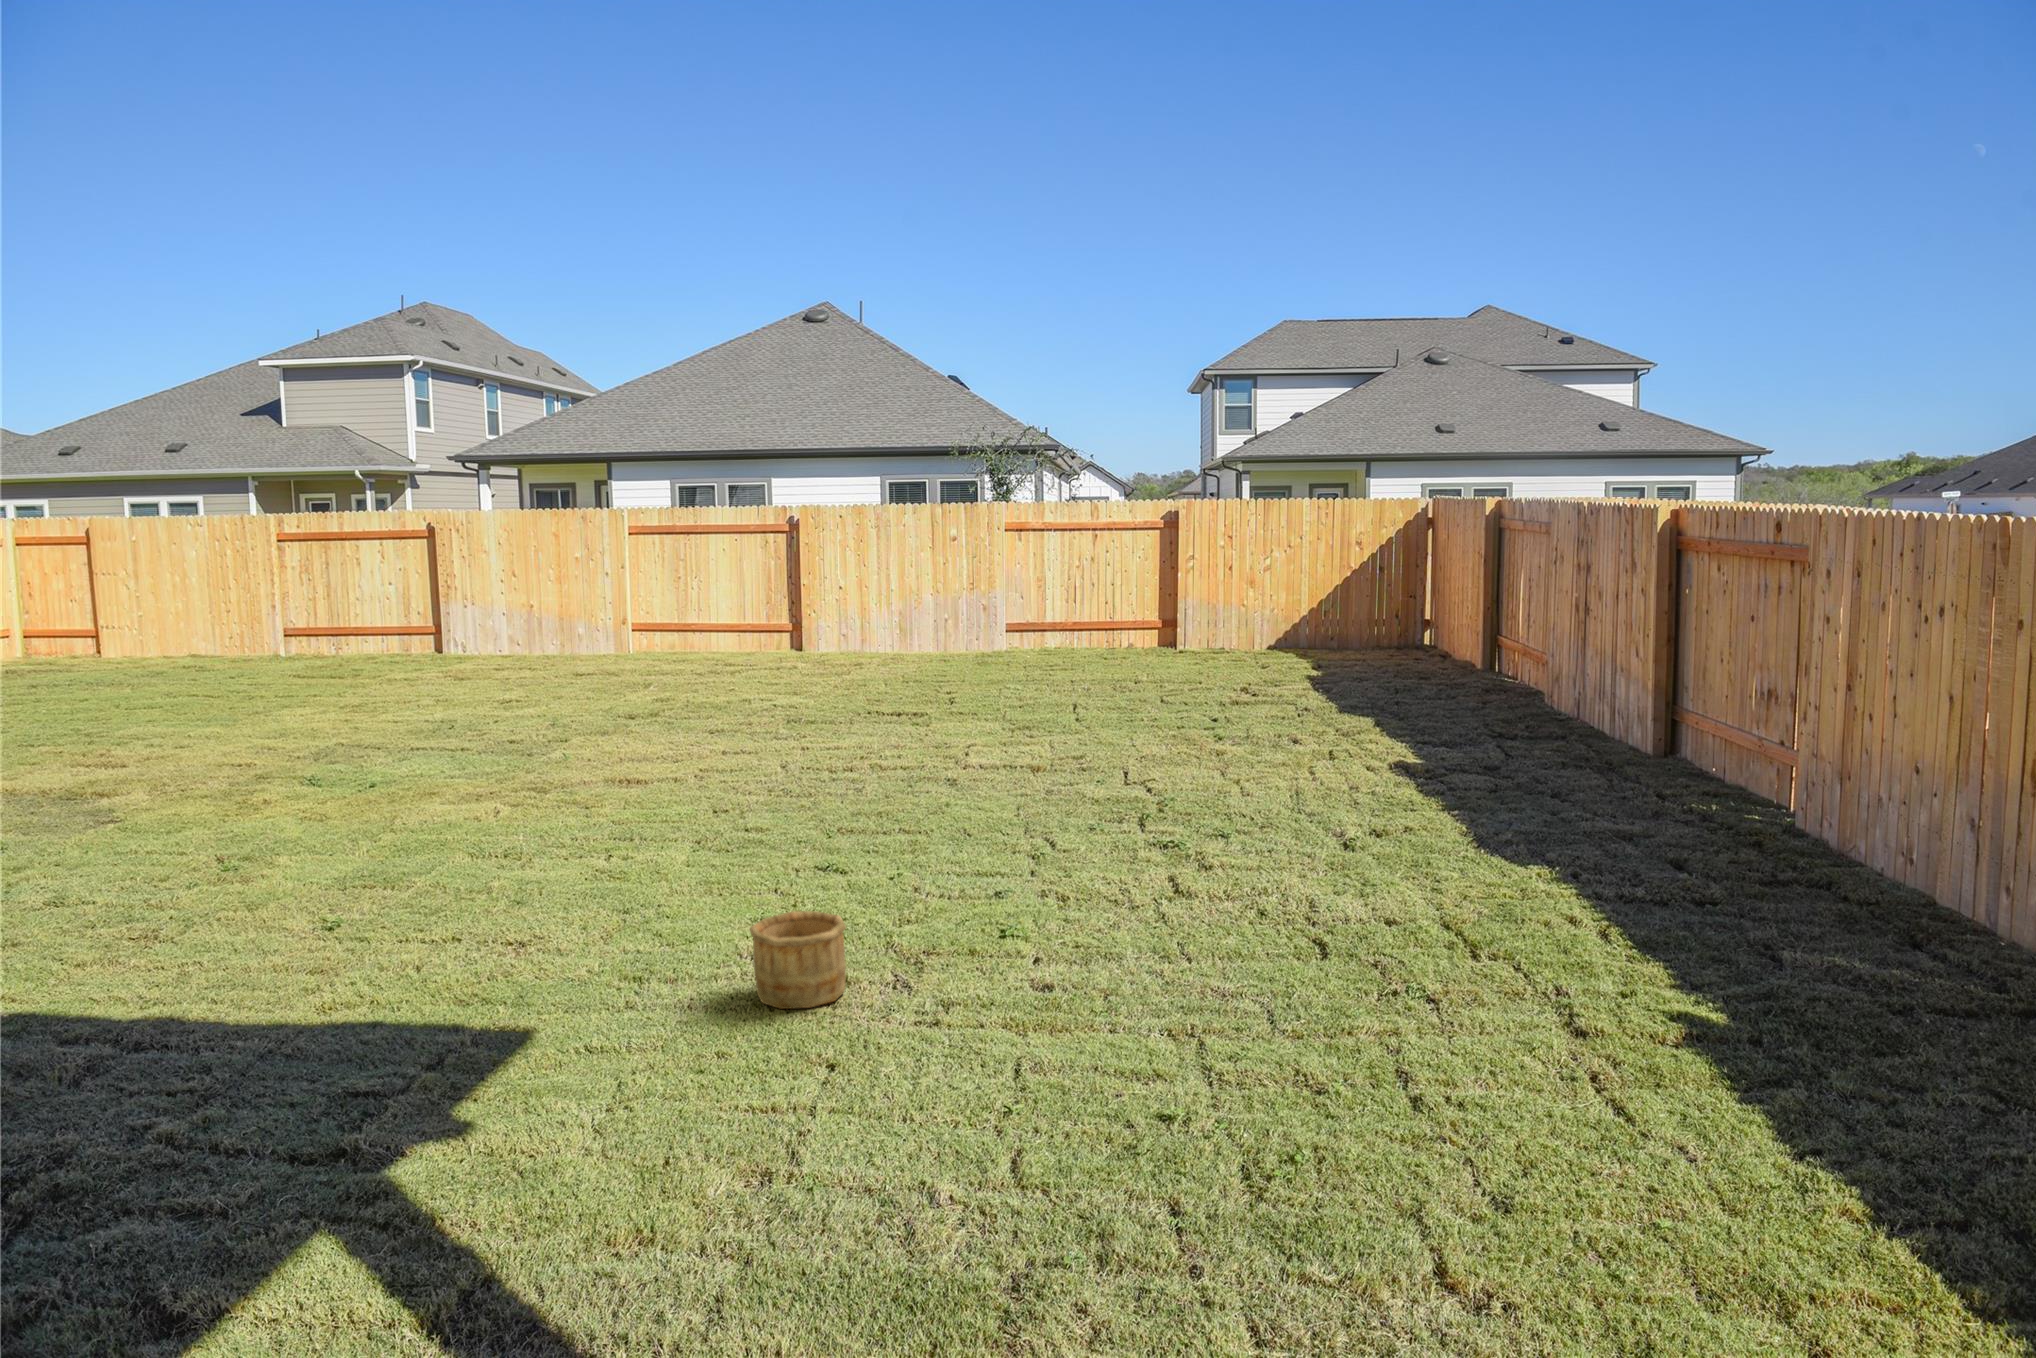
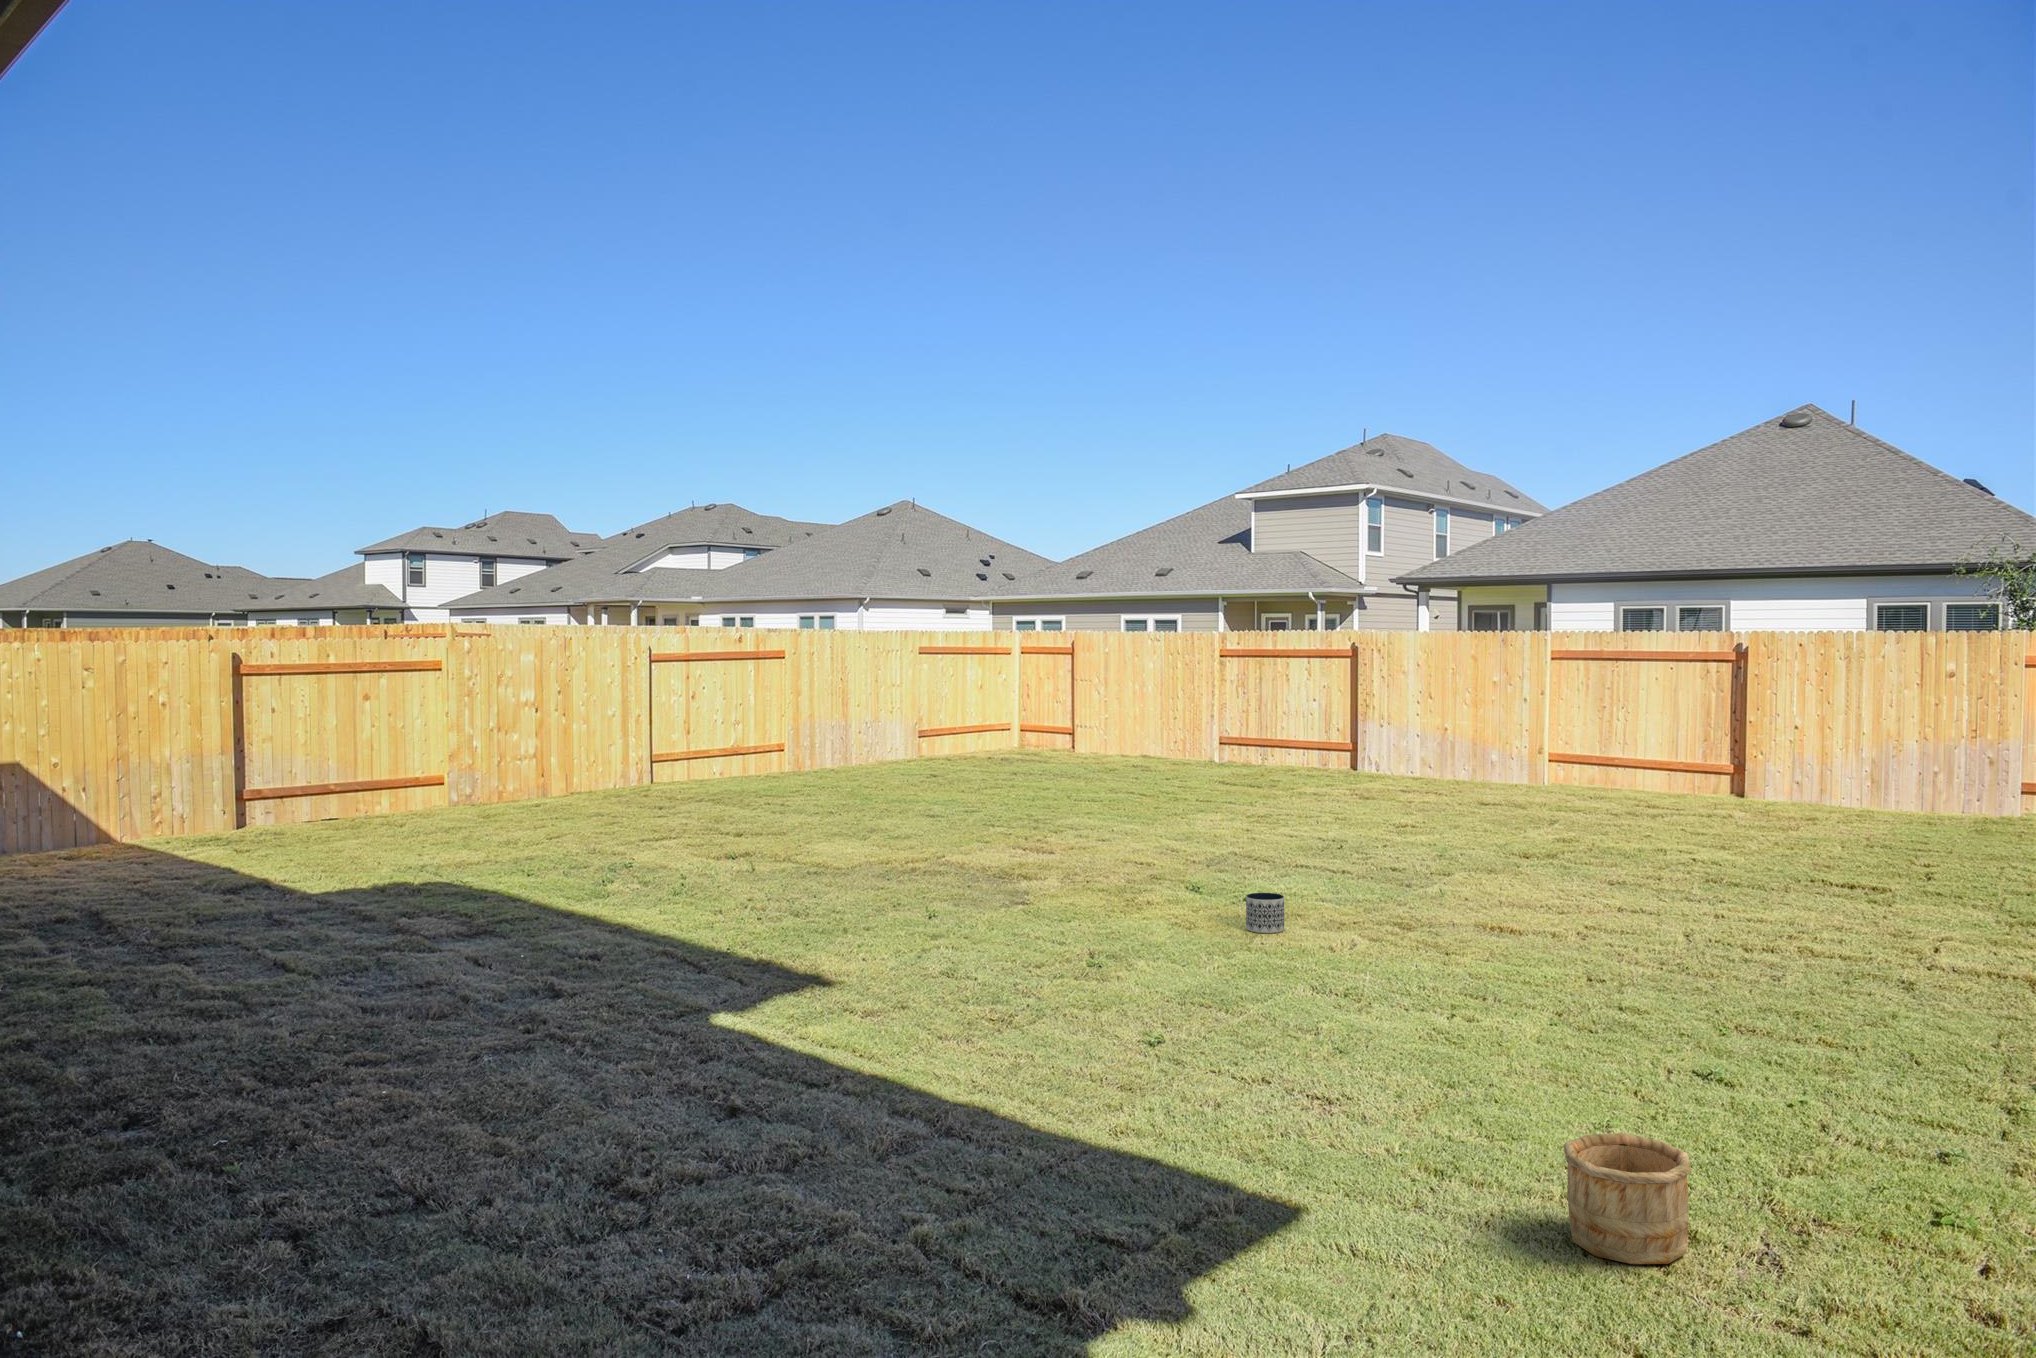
planter: none [380,775,423,815] -> present [1246,893,1284,933]

